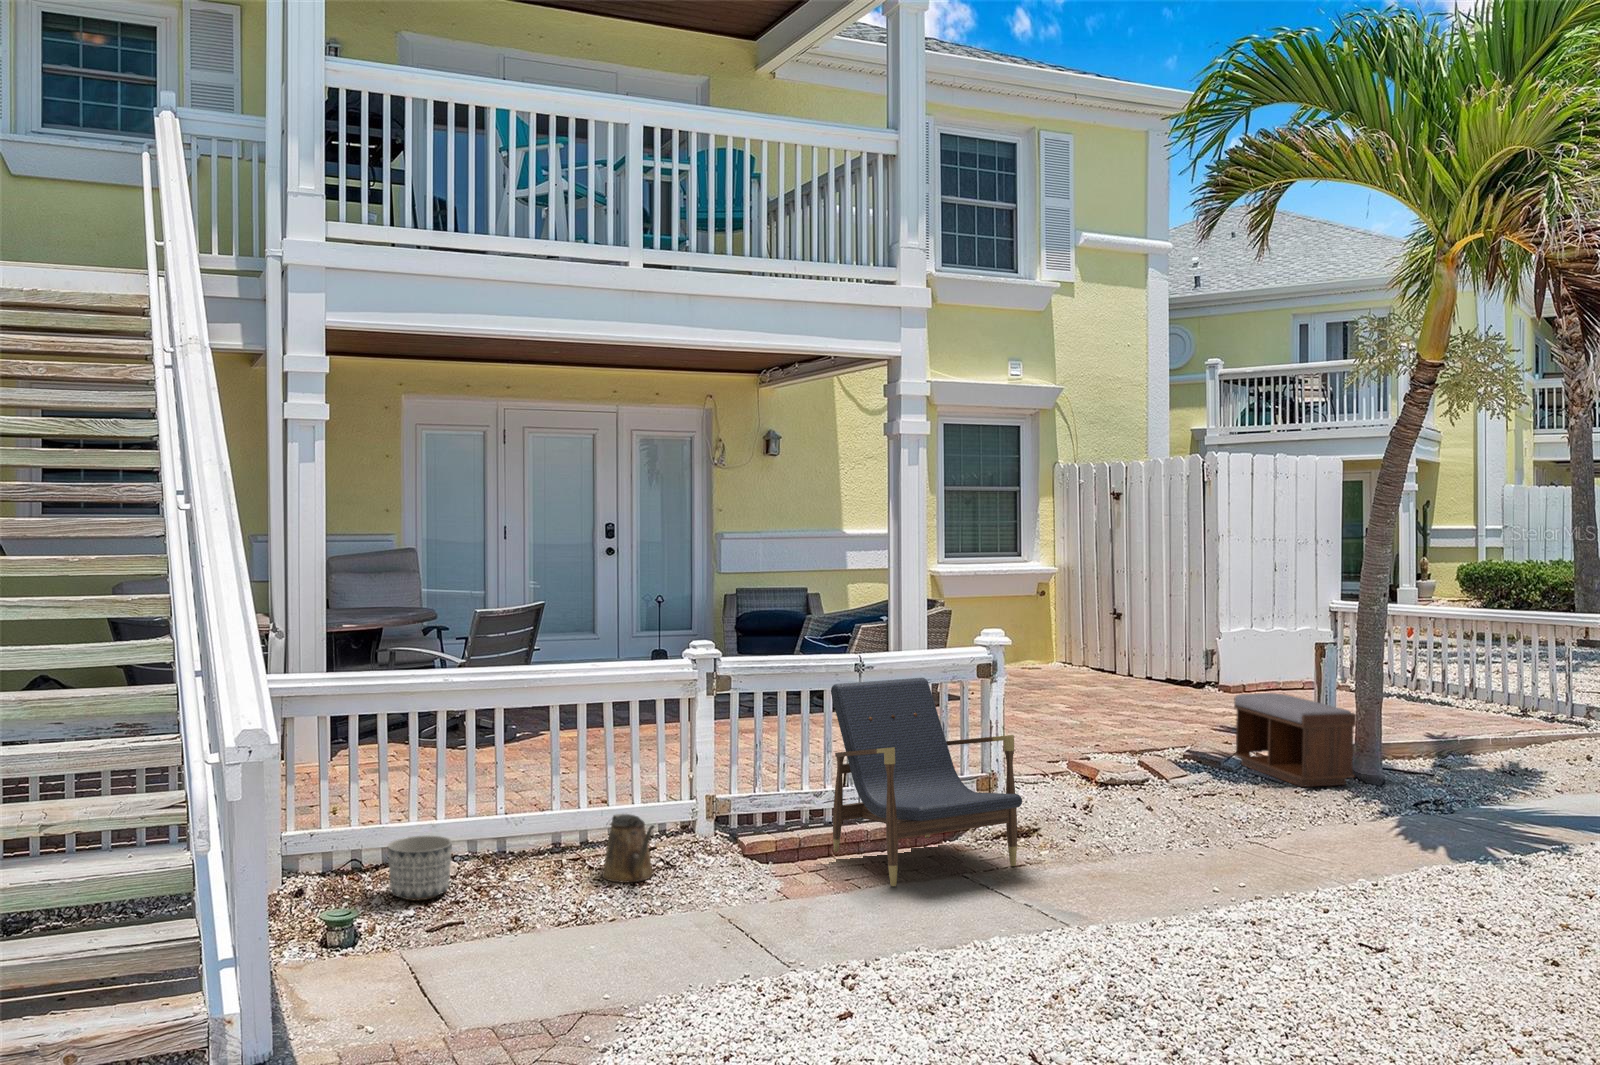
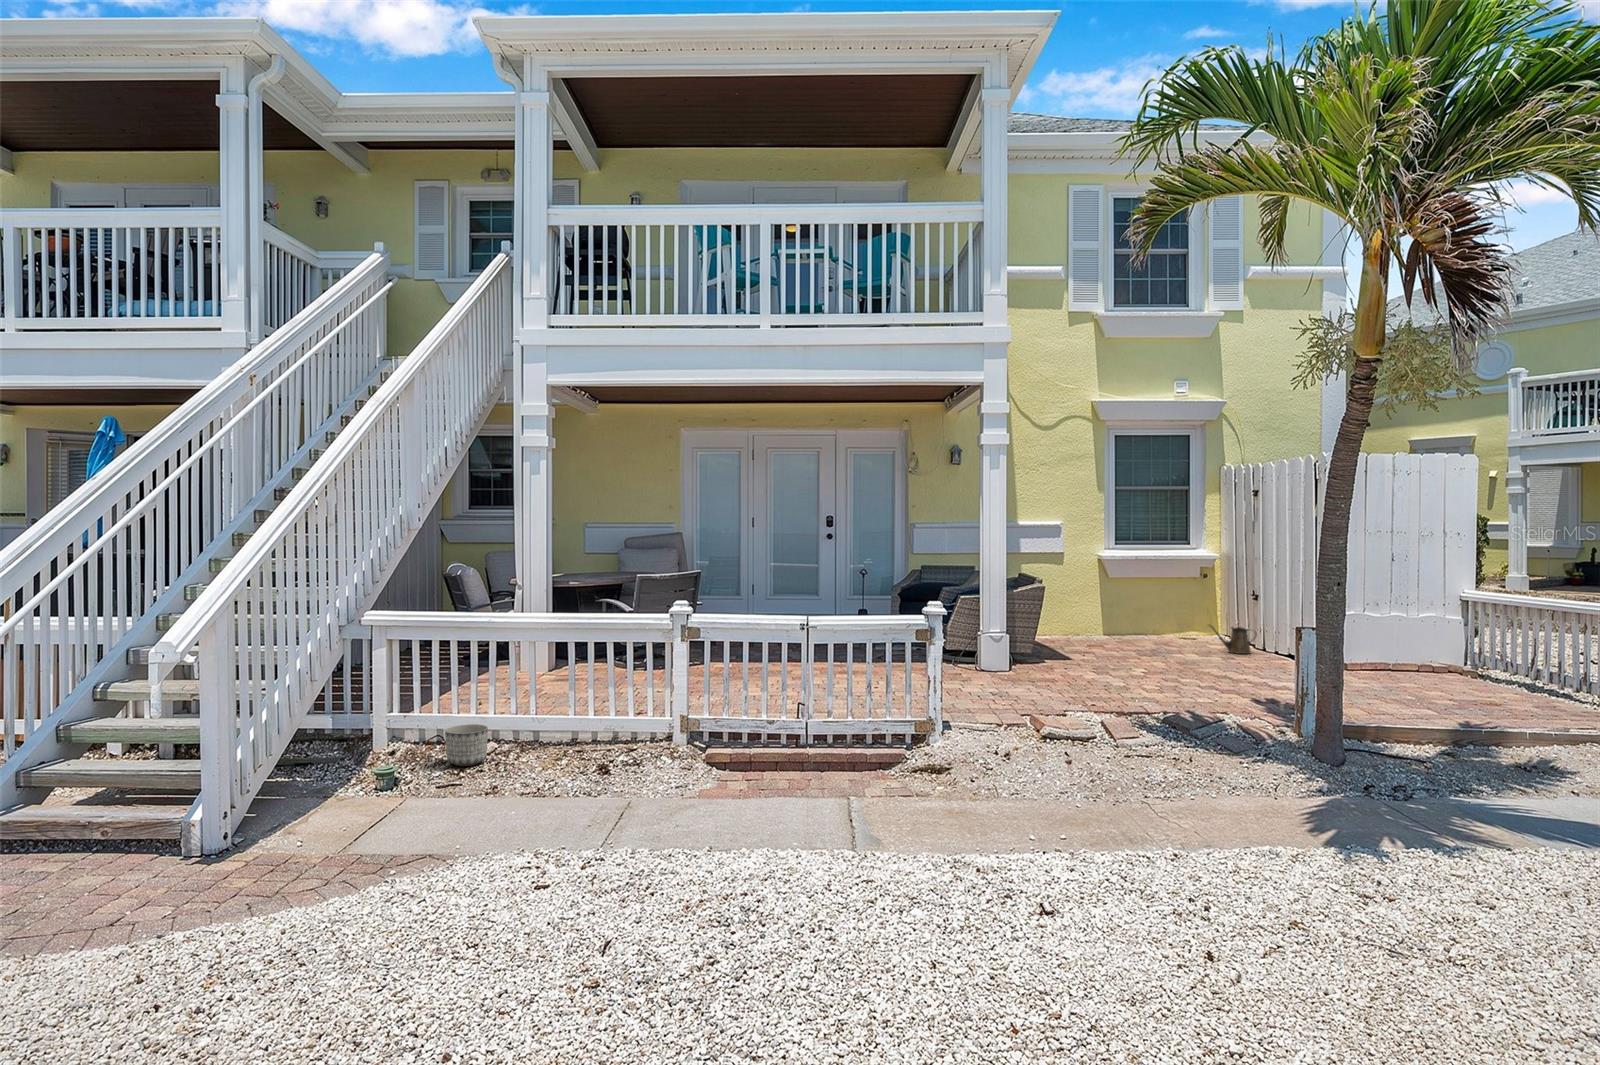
lounge chair: present [831,678,1022,886] -> none [759,637,884,793]
bench: present [1233,693,1356,787] -> none [1229,671,1314,759]
watering can: present [602,814,654,883] -> present [1209,625,1257,654]

